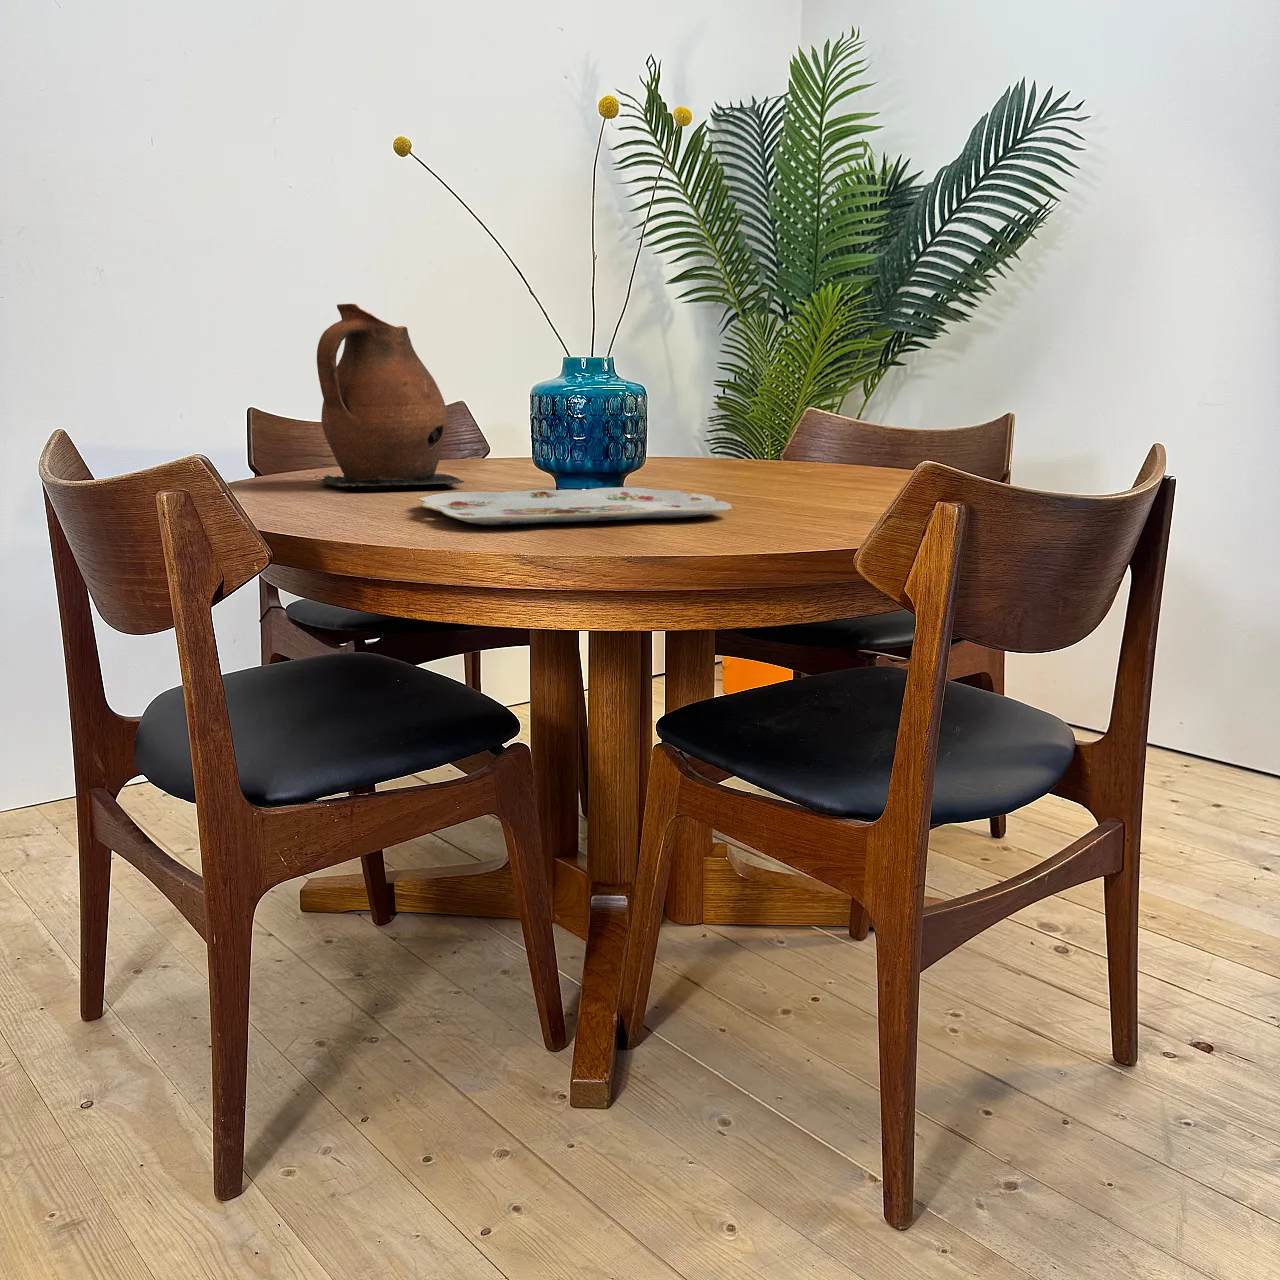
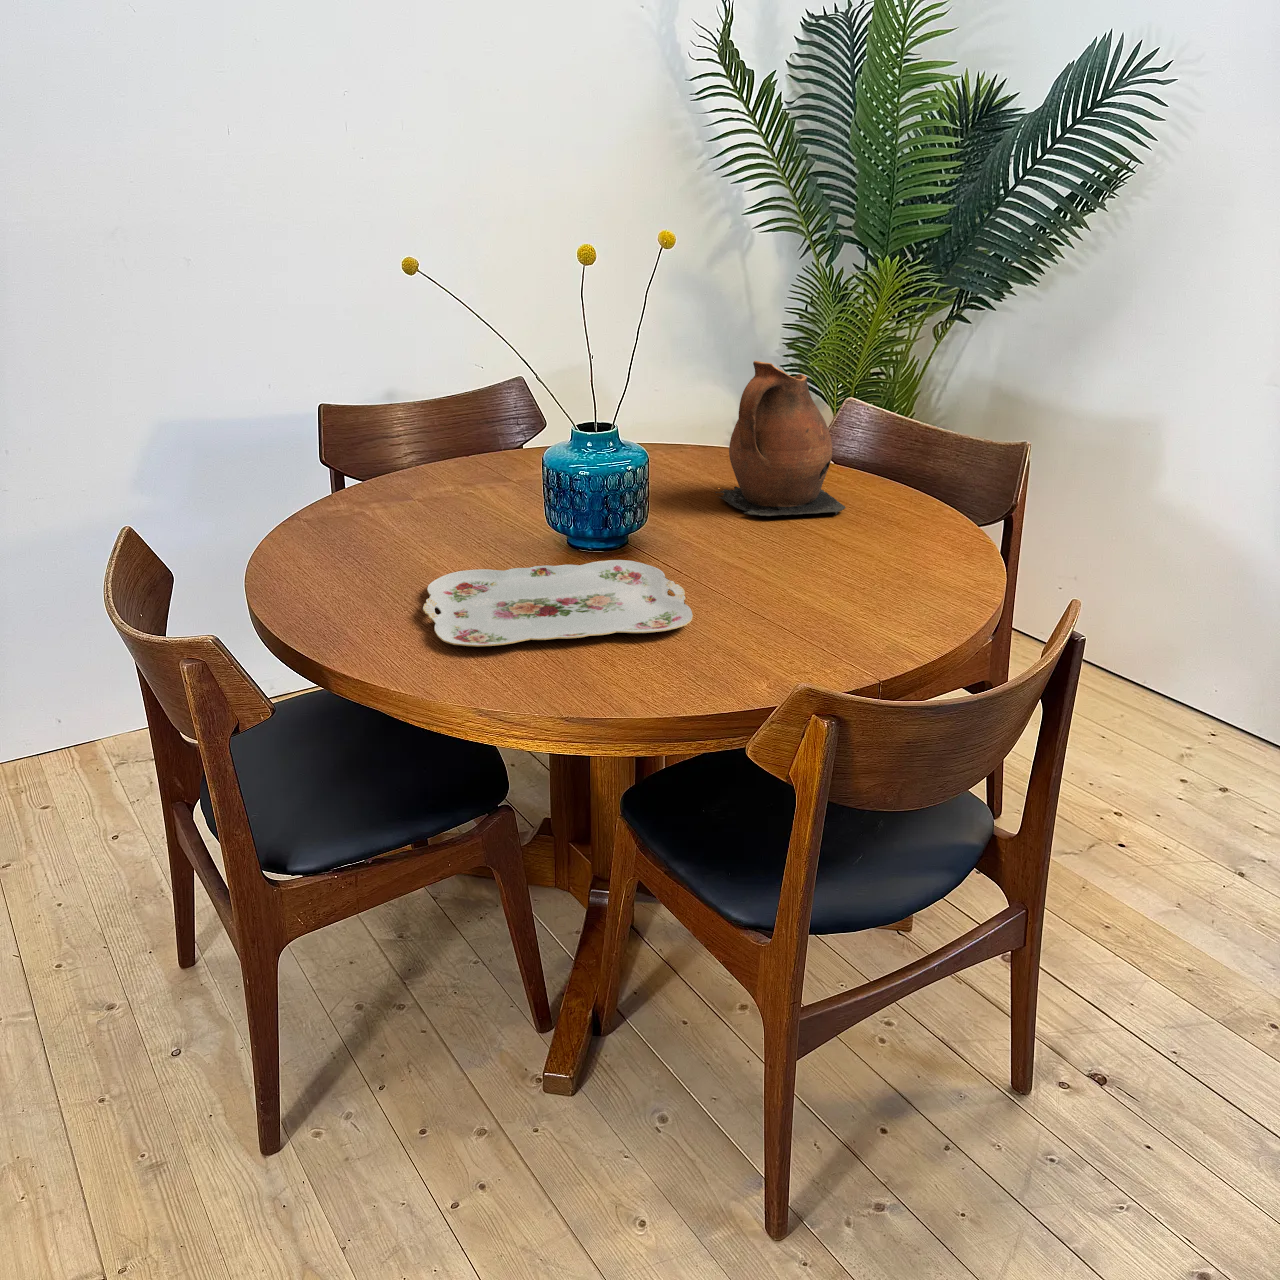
ceramic pitcher: present [315,304,464,487] -> present [715,361,846,516]

